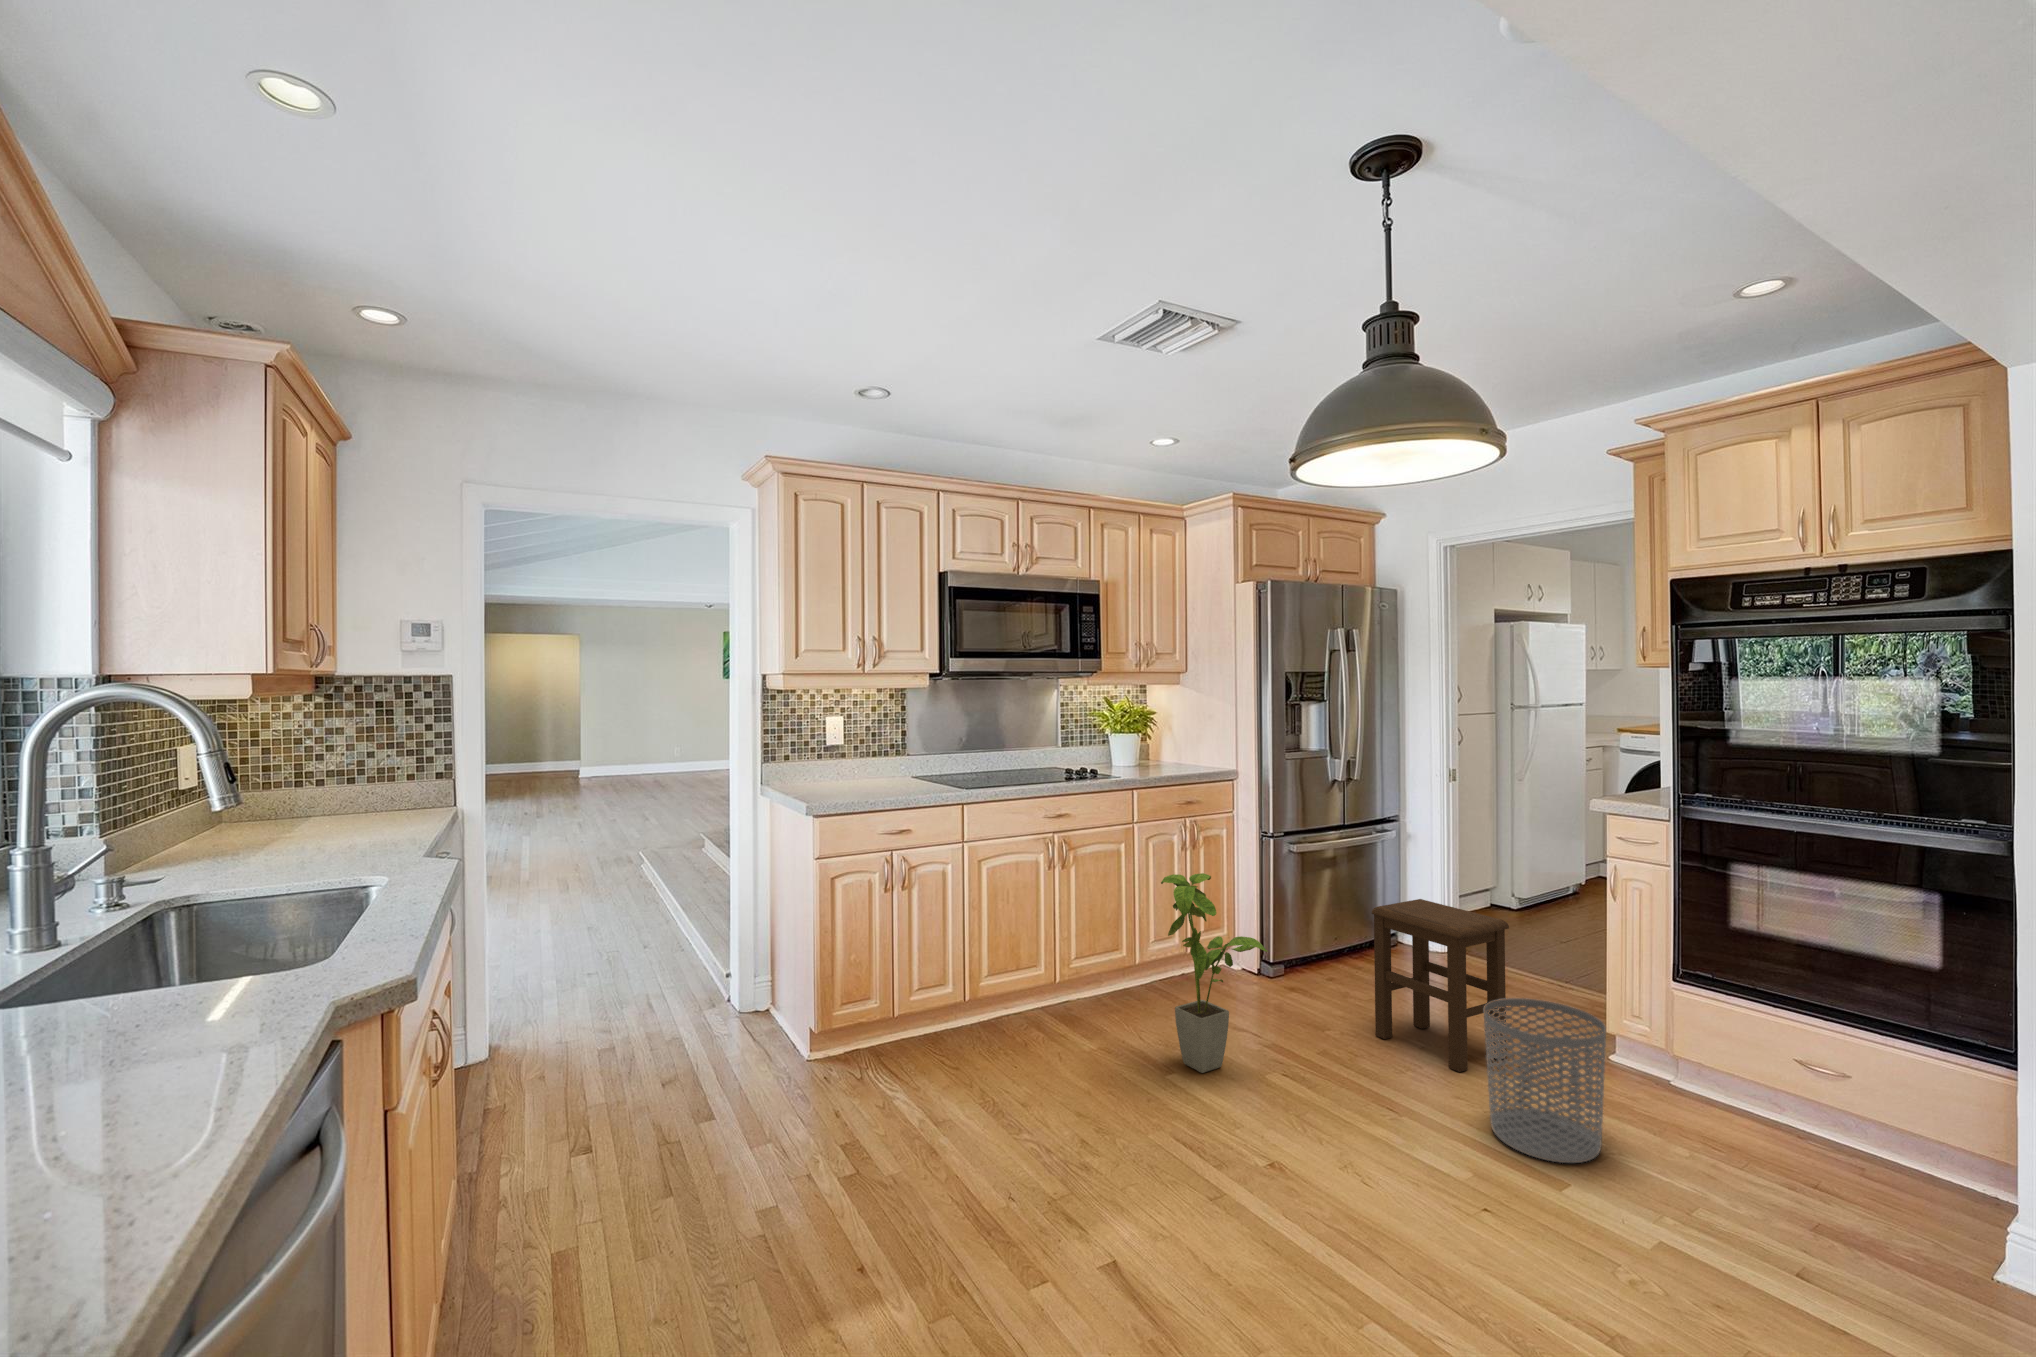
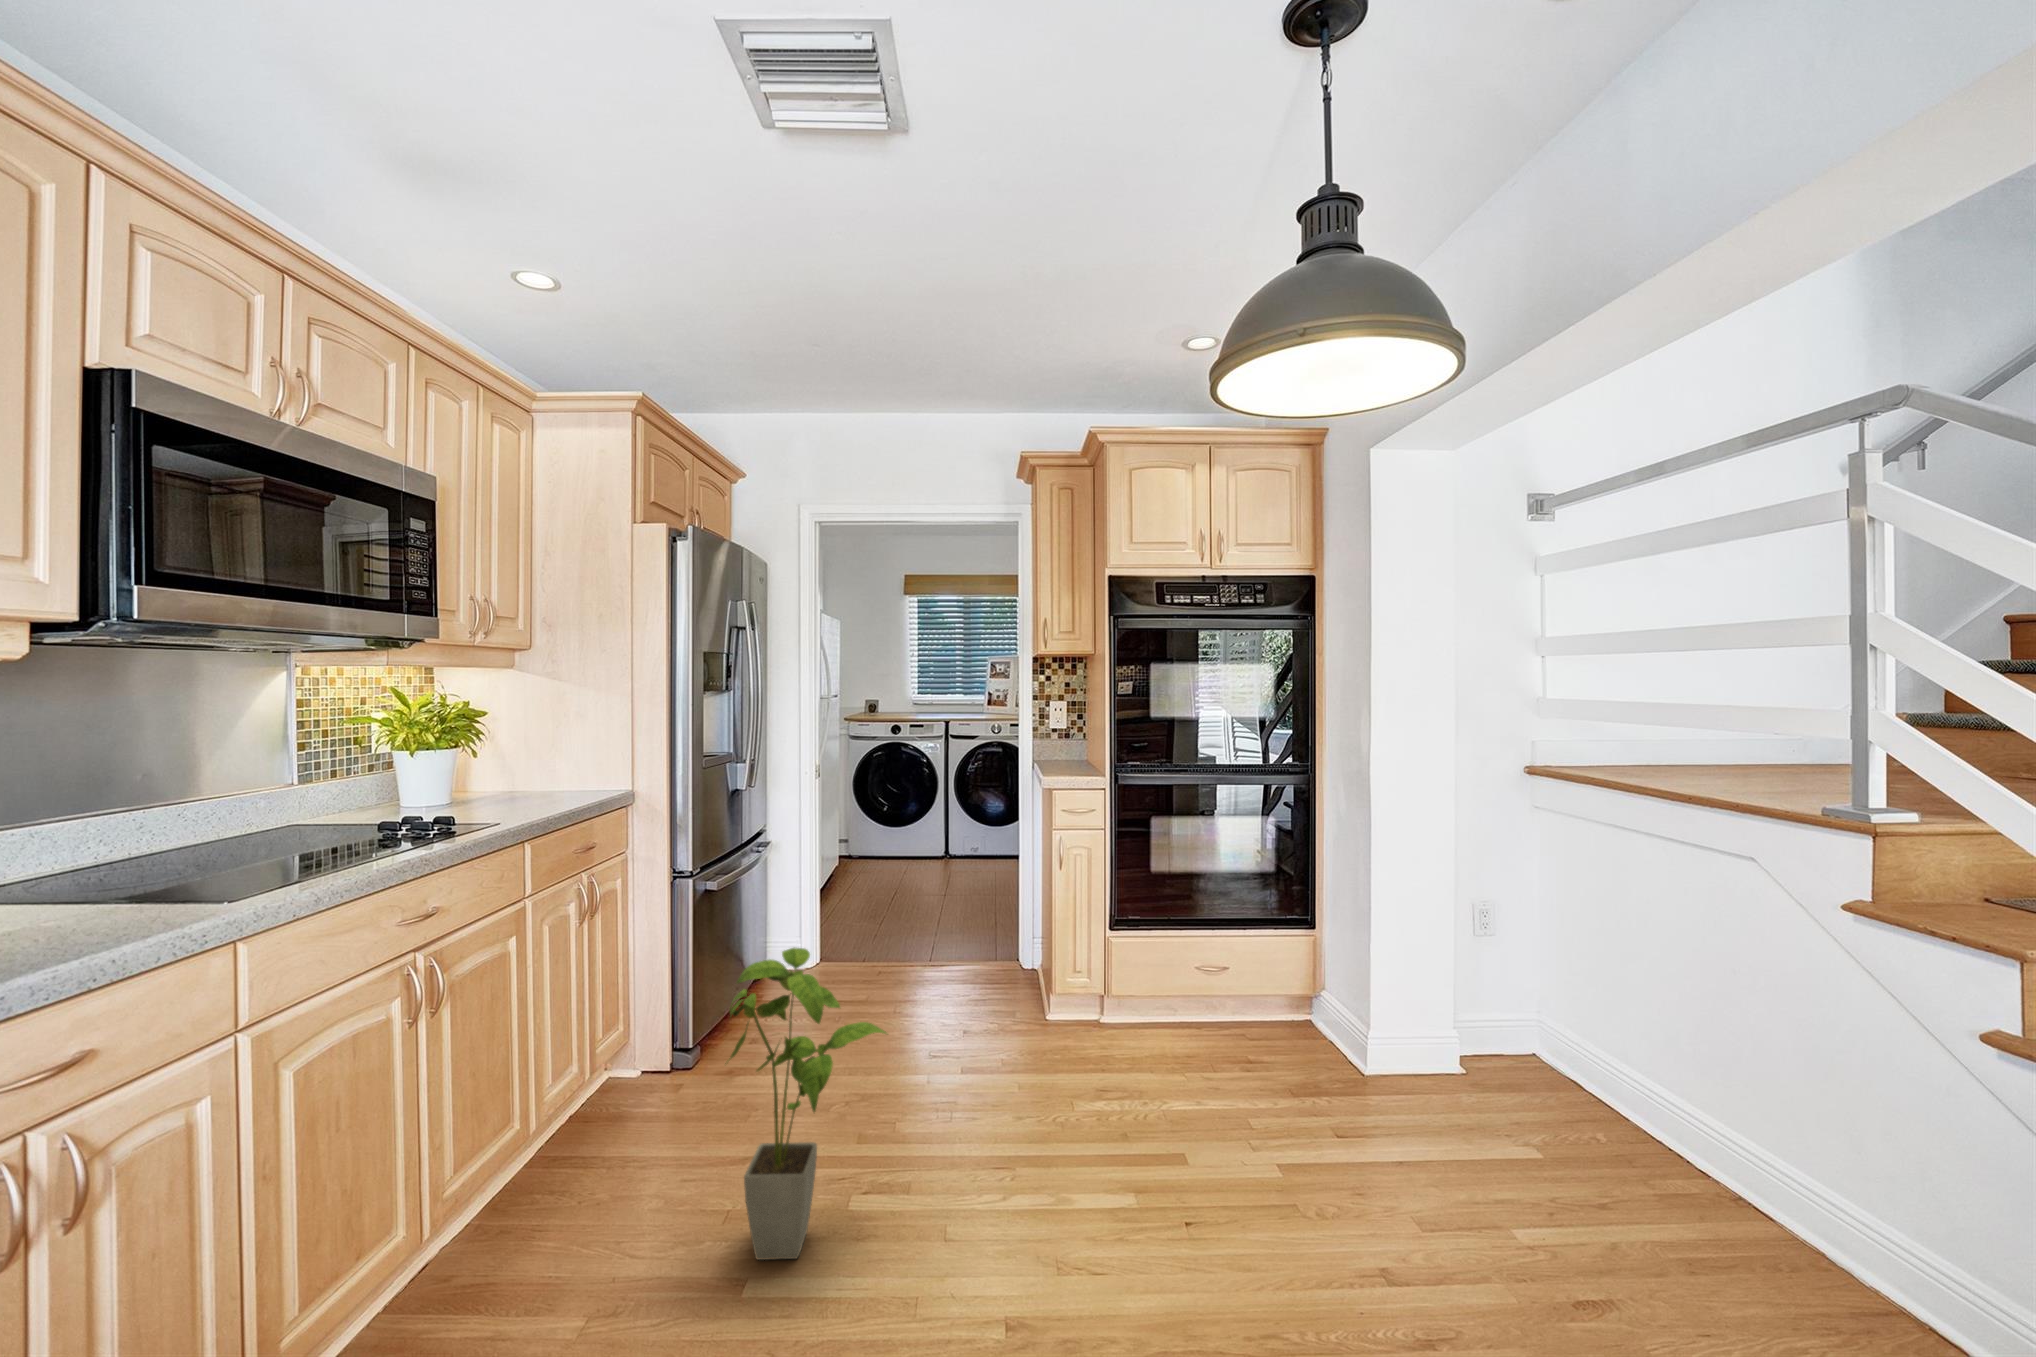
stool: present [1372,899,1509,1072] -> none [888,912,1012,1093]
waste bin: present [1484,998,1606,1163] -> none [1088,983,1195,1151]

